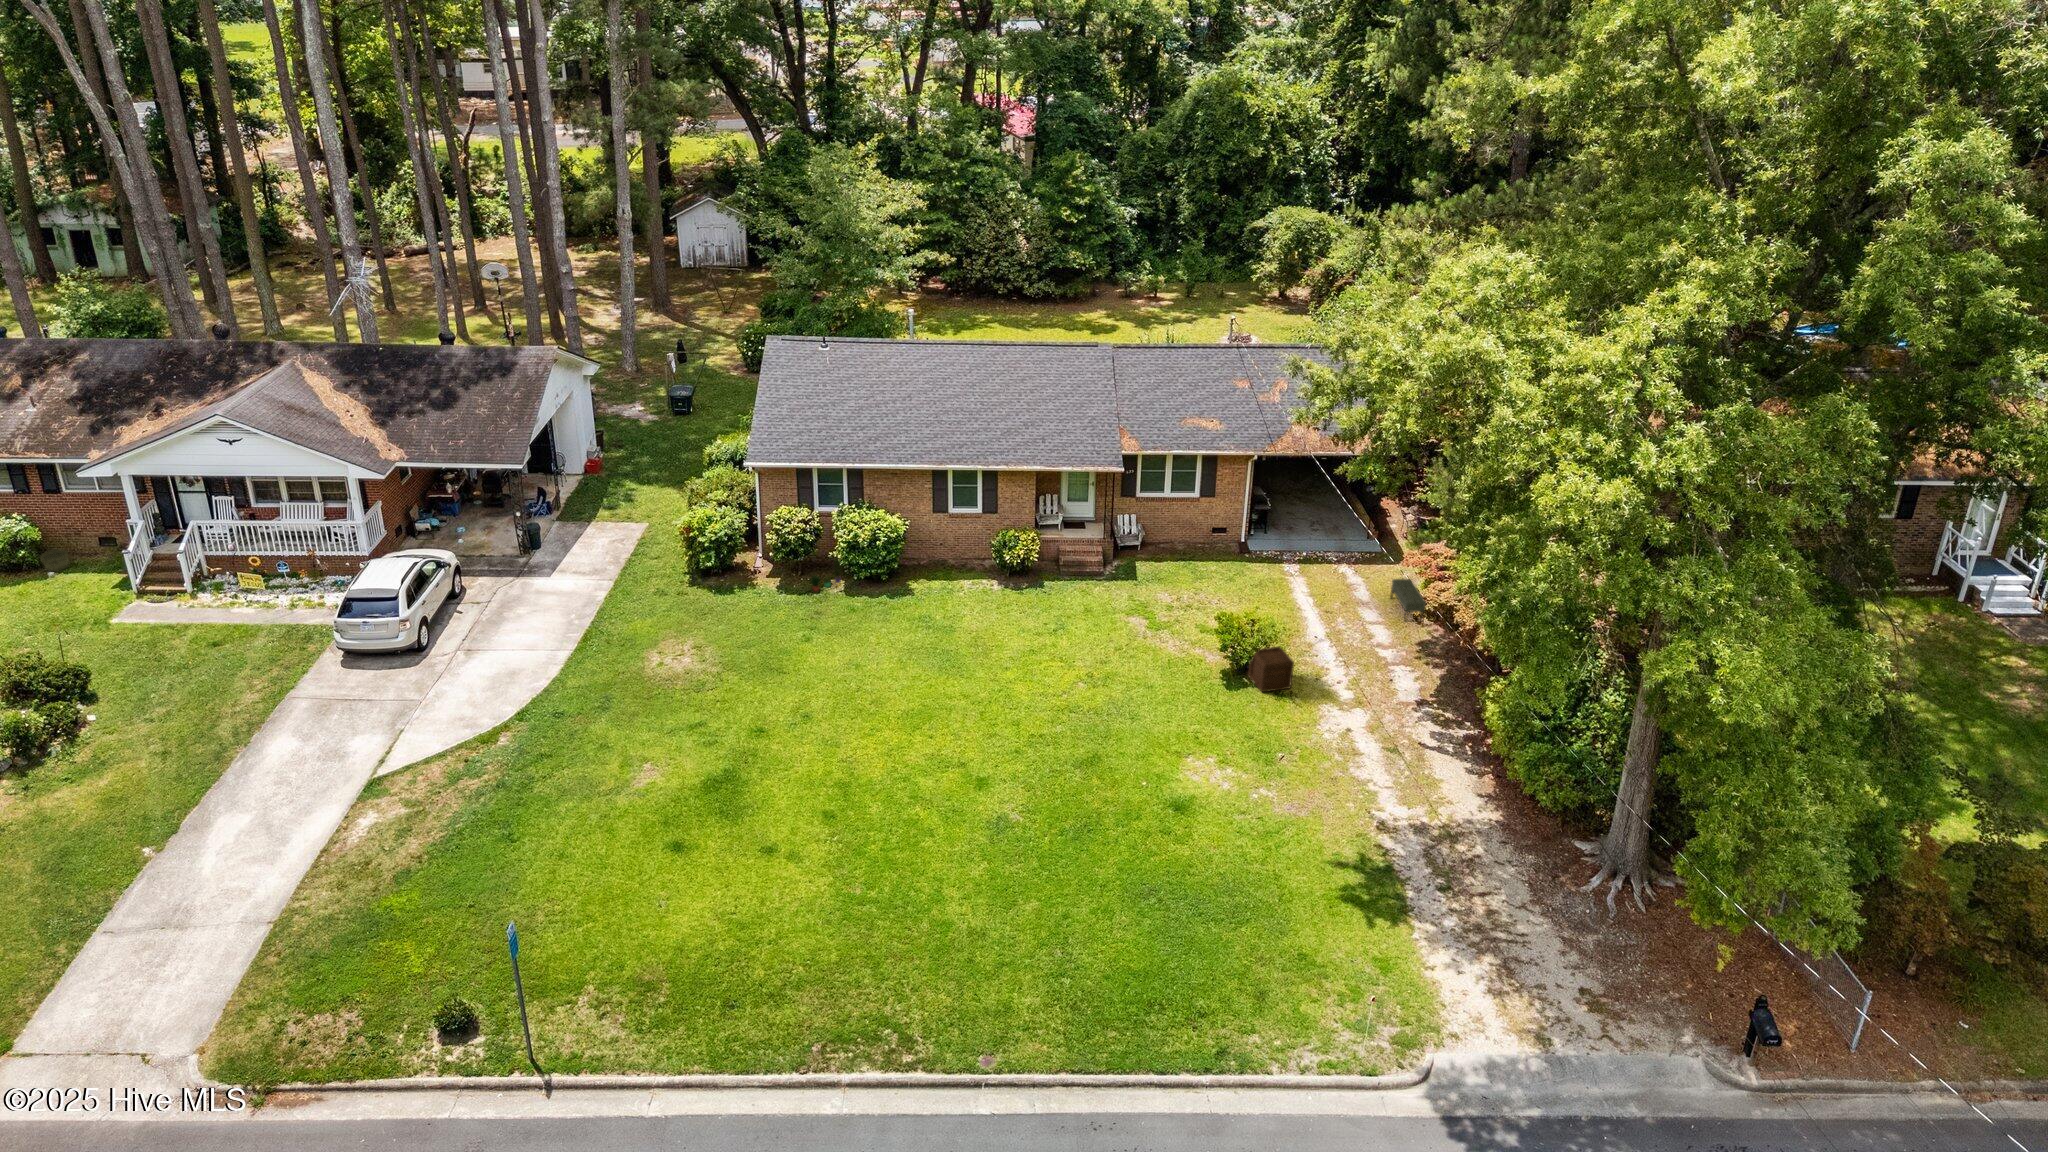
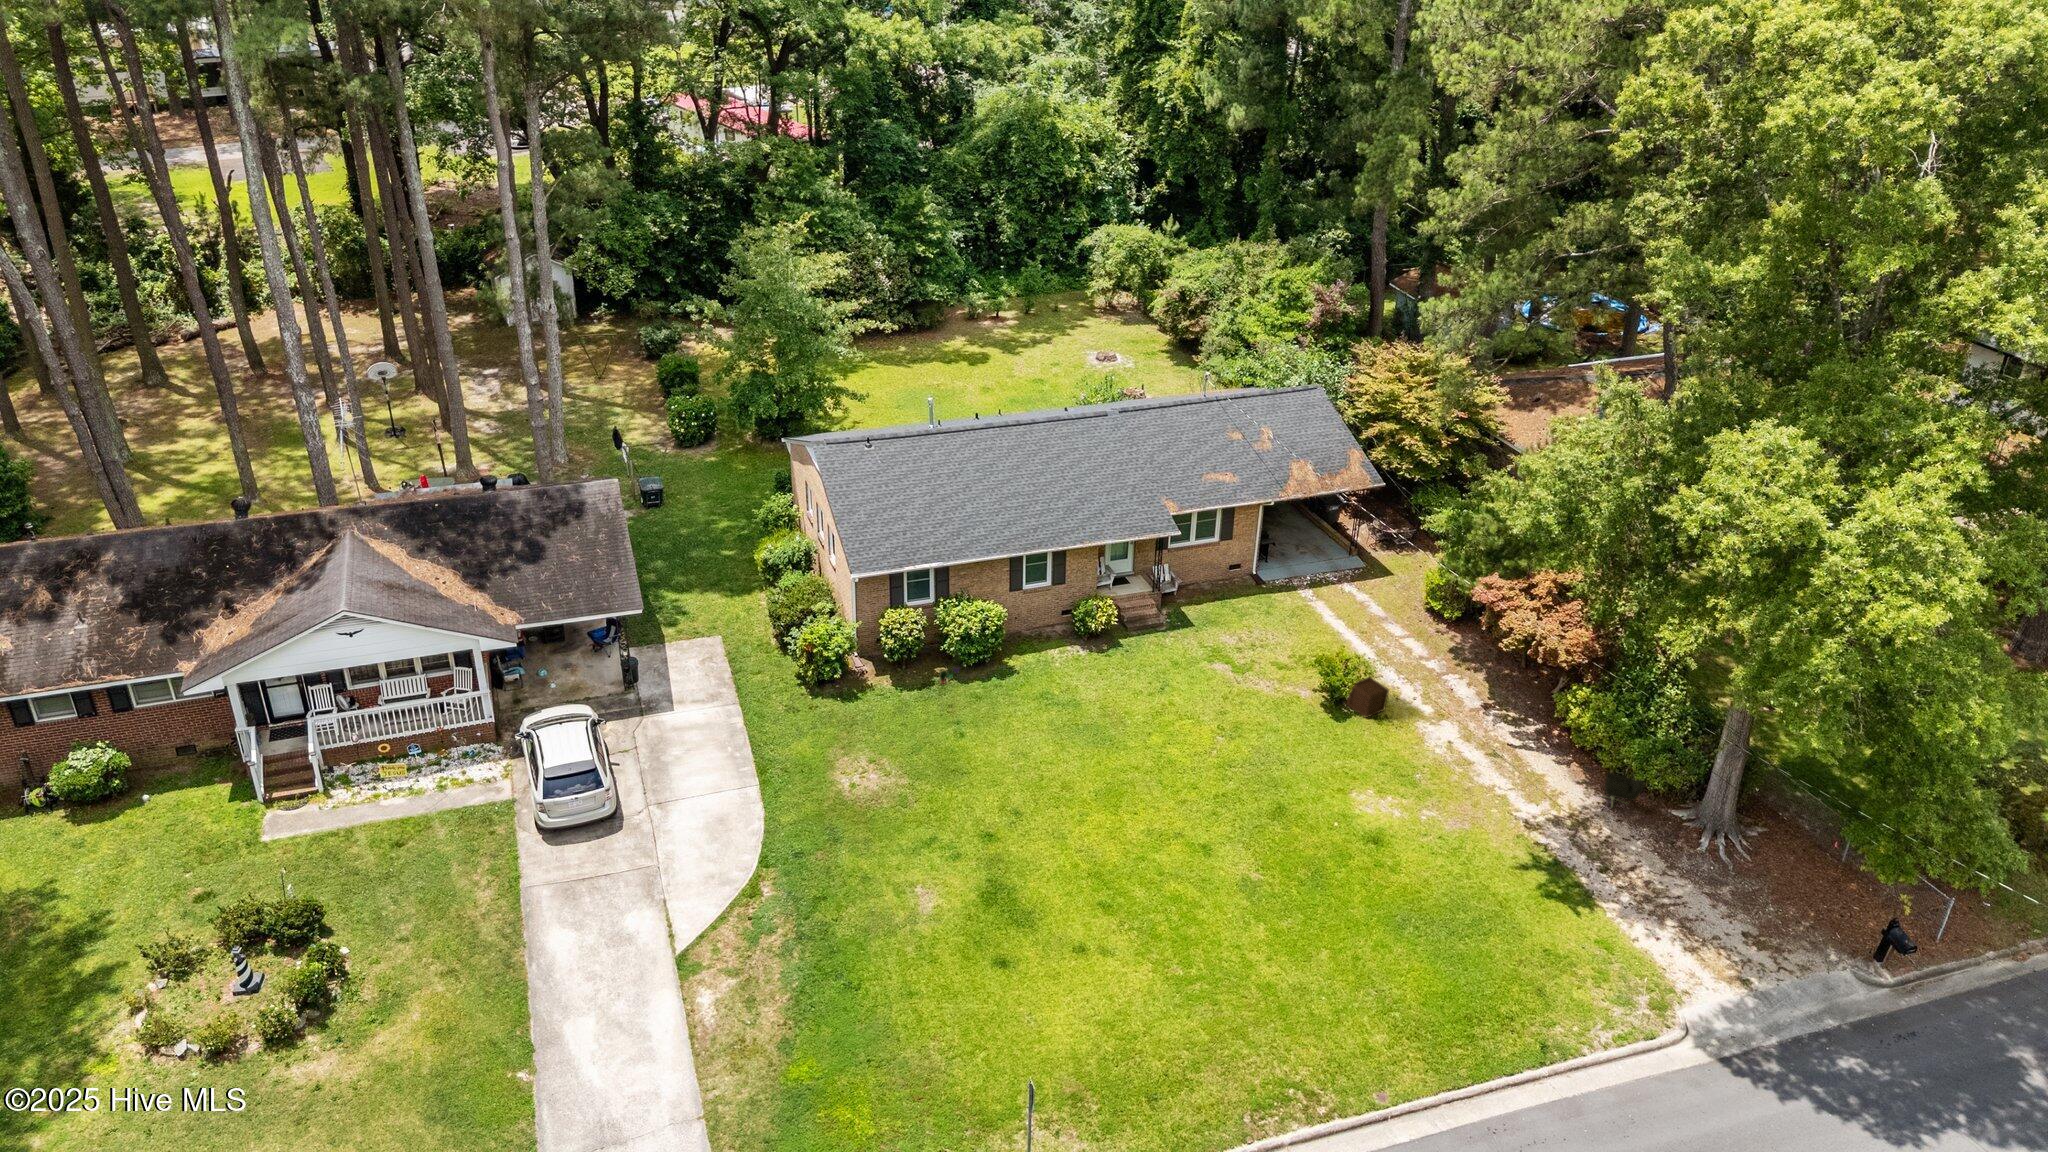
wooden bucket: present [40,549,69,572] -> none [122,769,154,795]
bench: present [1390,579,1426,621] -> none [1402,595,1443,633]
lounge chair: none [1496,789,1555,831] -> present [1605,773,1644,806]

